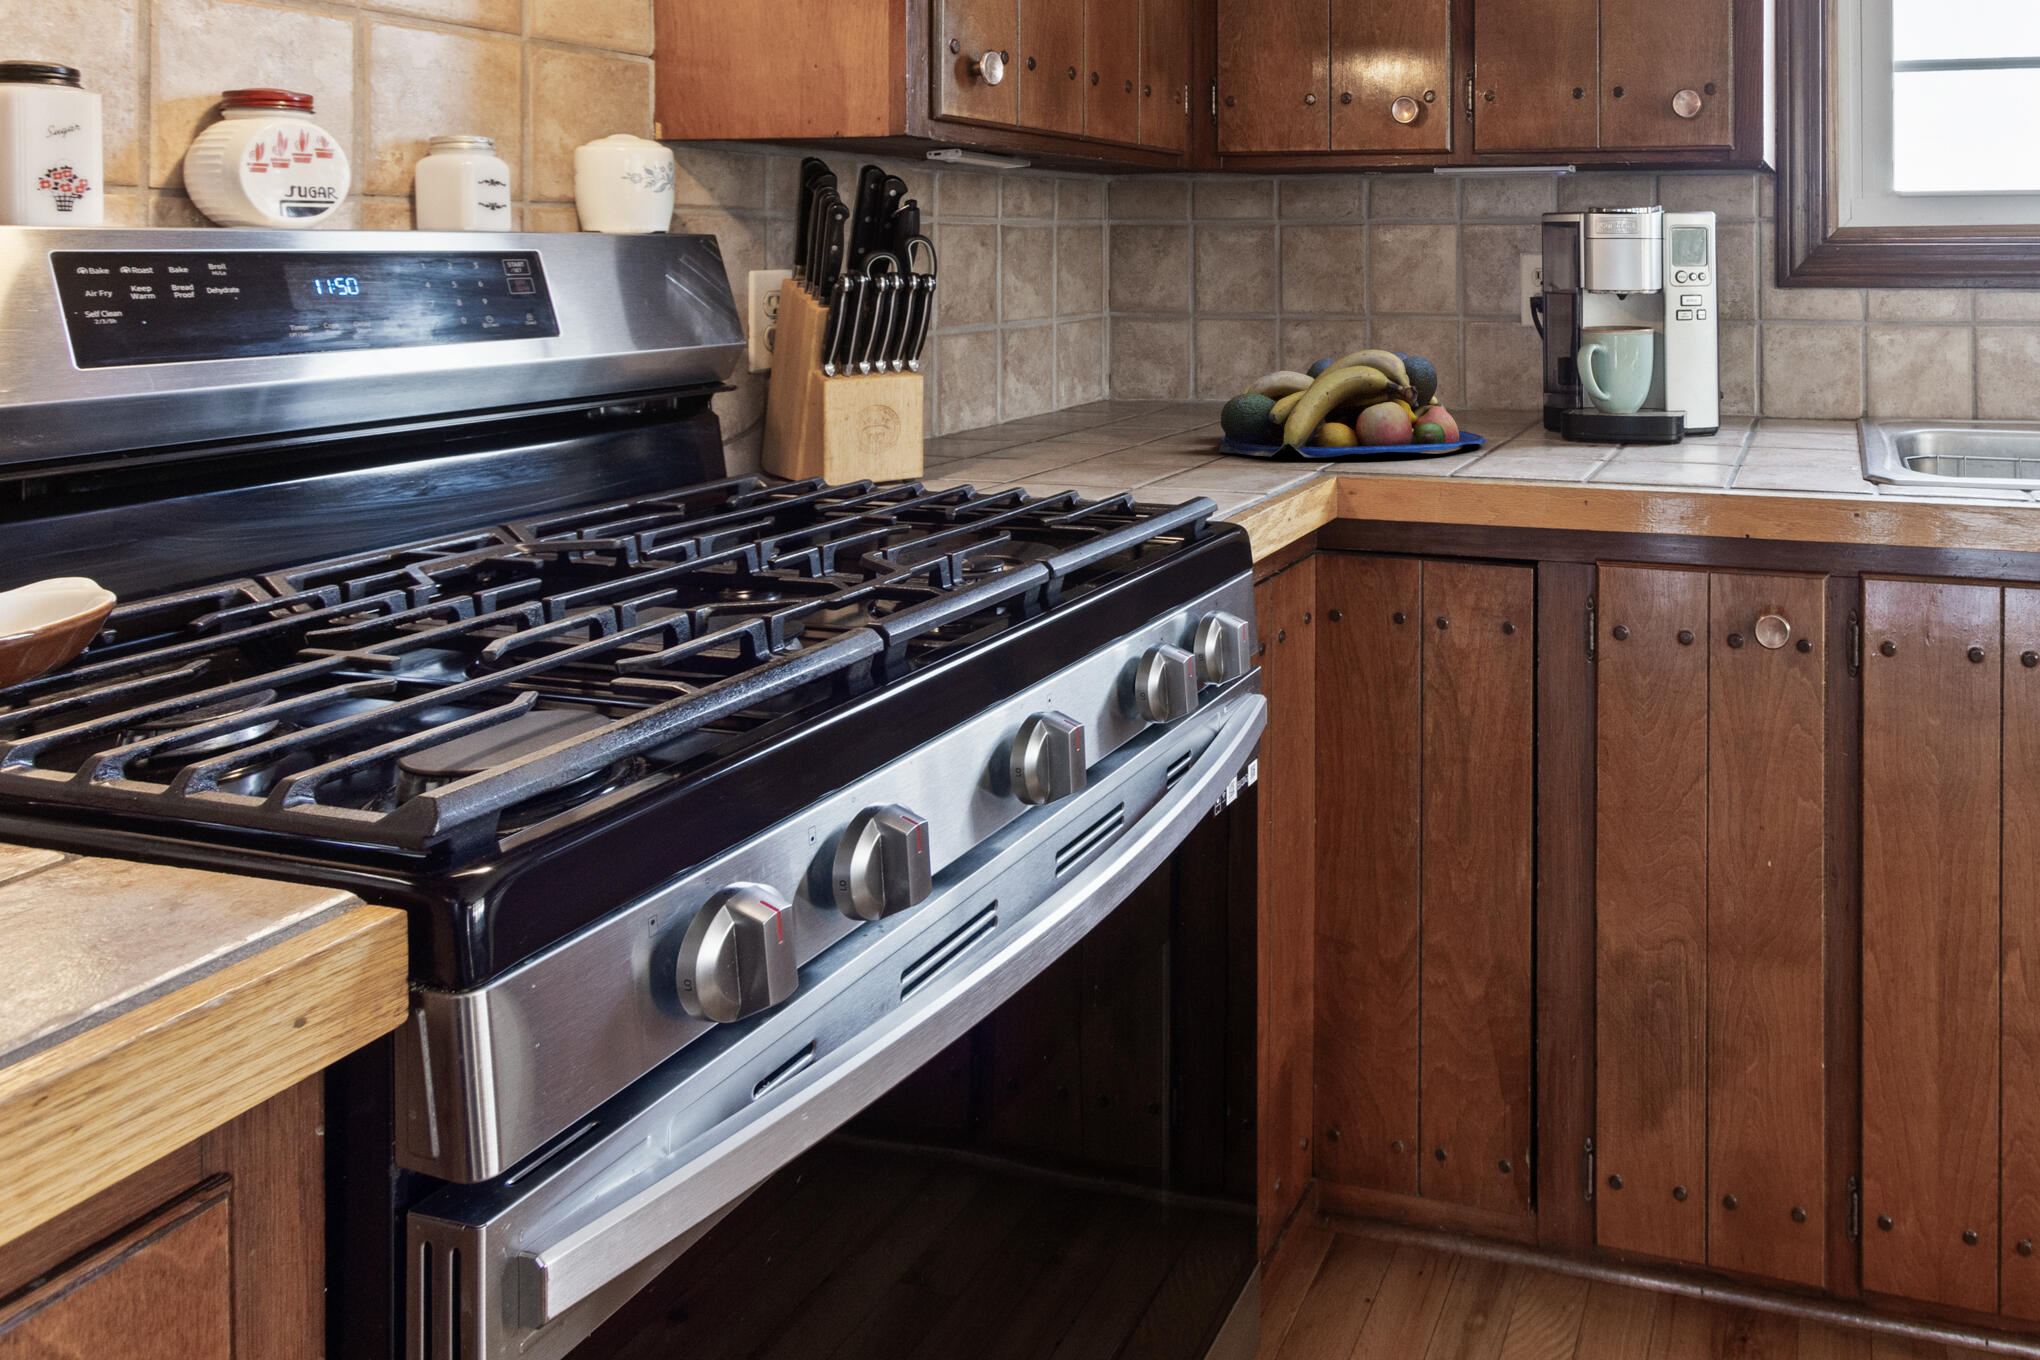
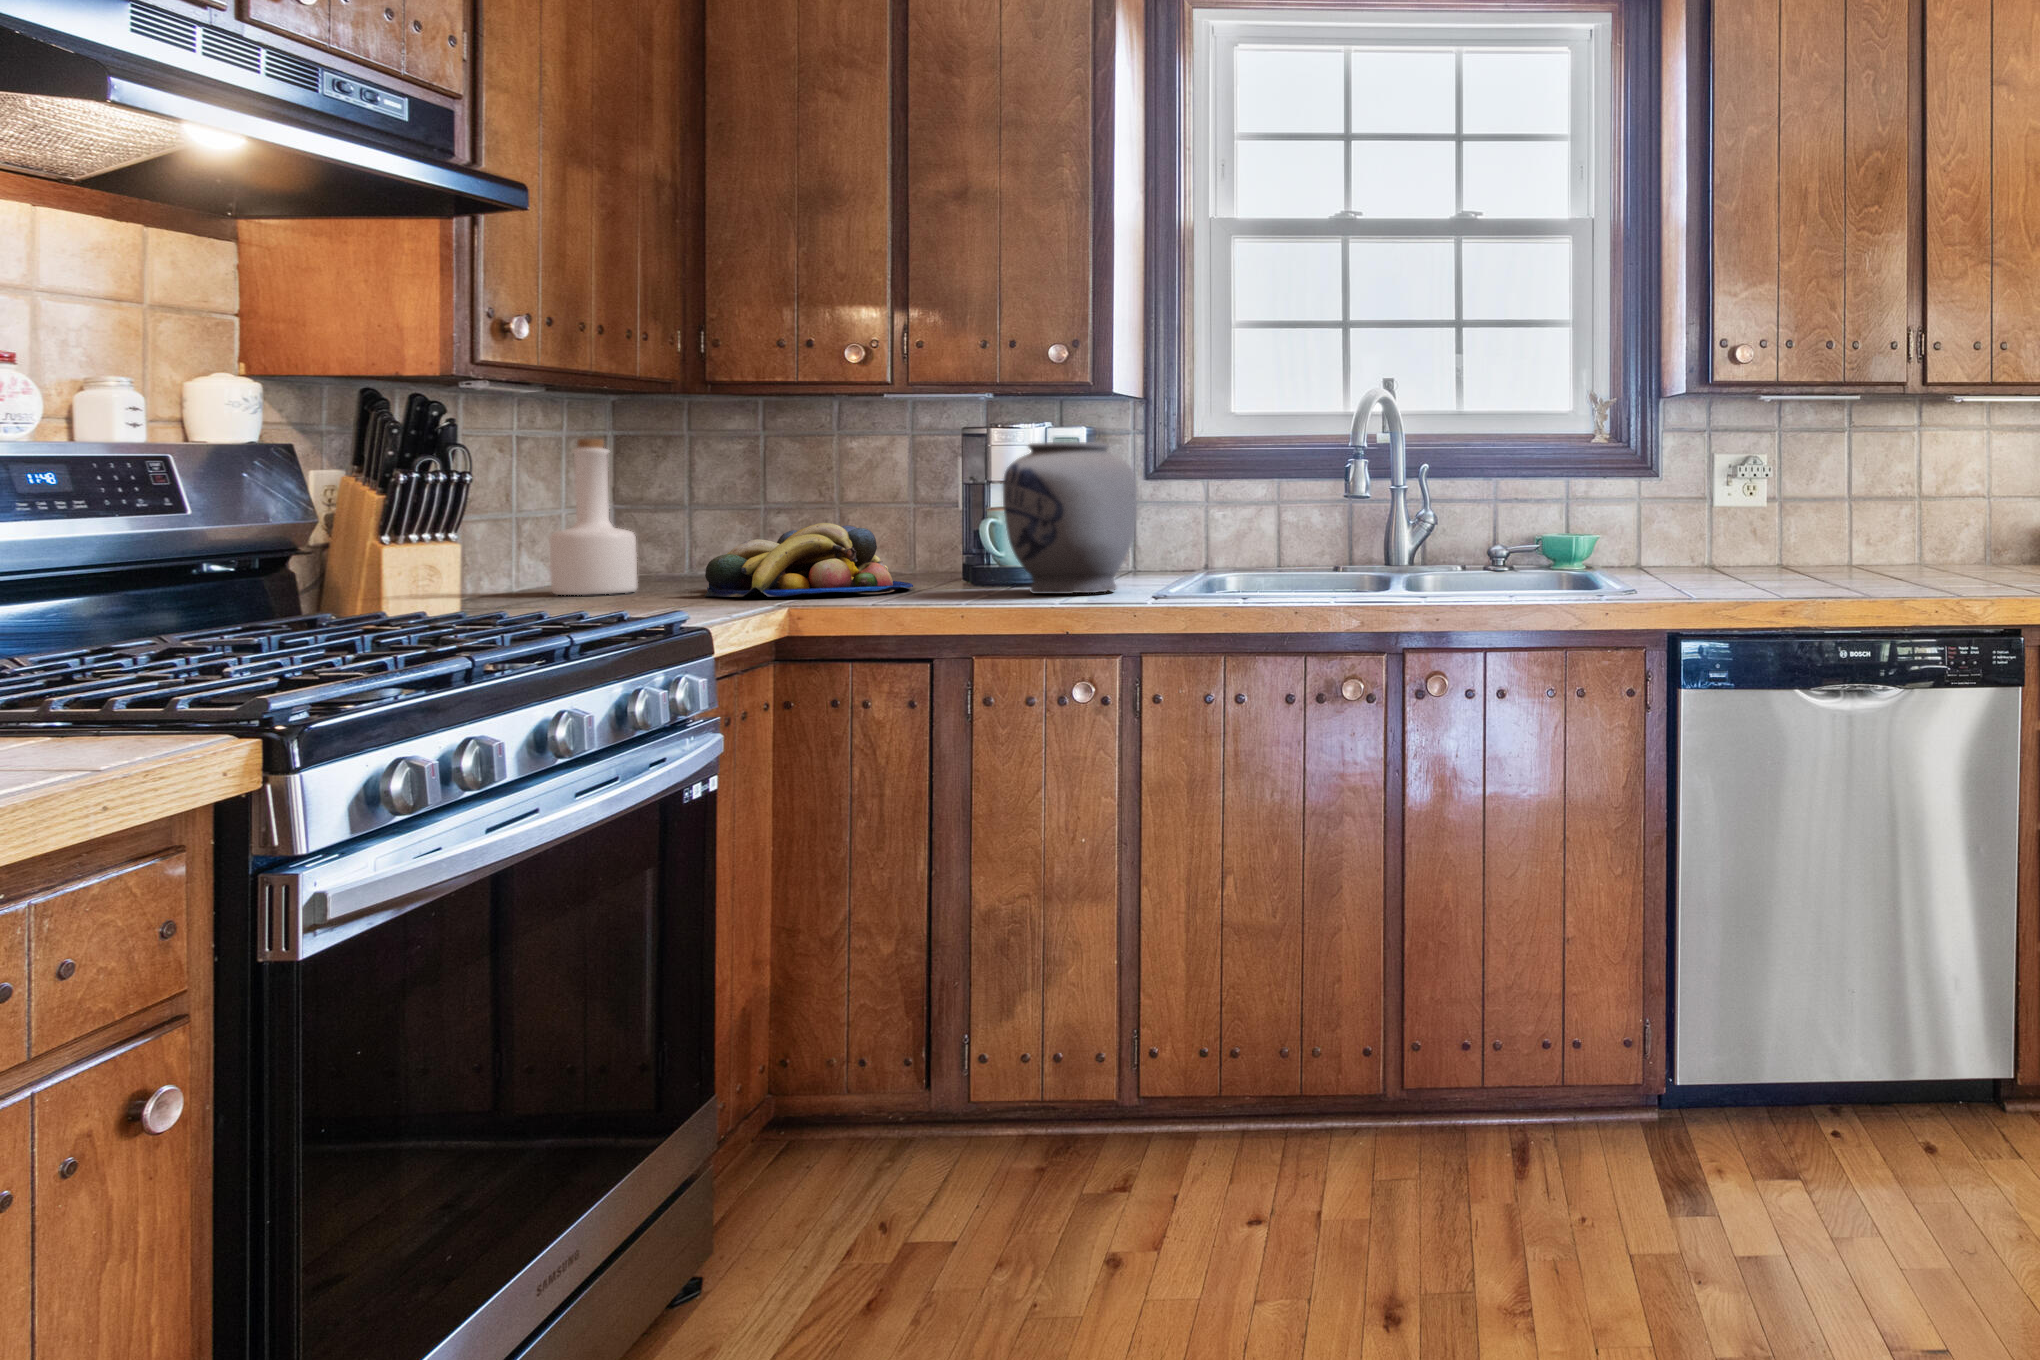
vase: none [1625,231,1821,464] -> present [1003,442,1137,594]
bottle: none [1029,232,1134,444] -> present [550,439,638,595]

